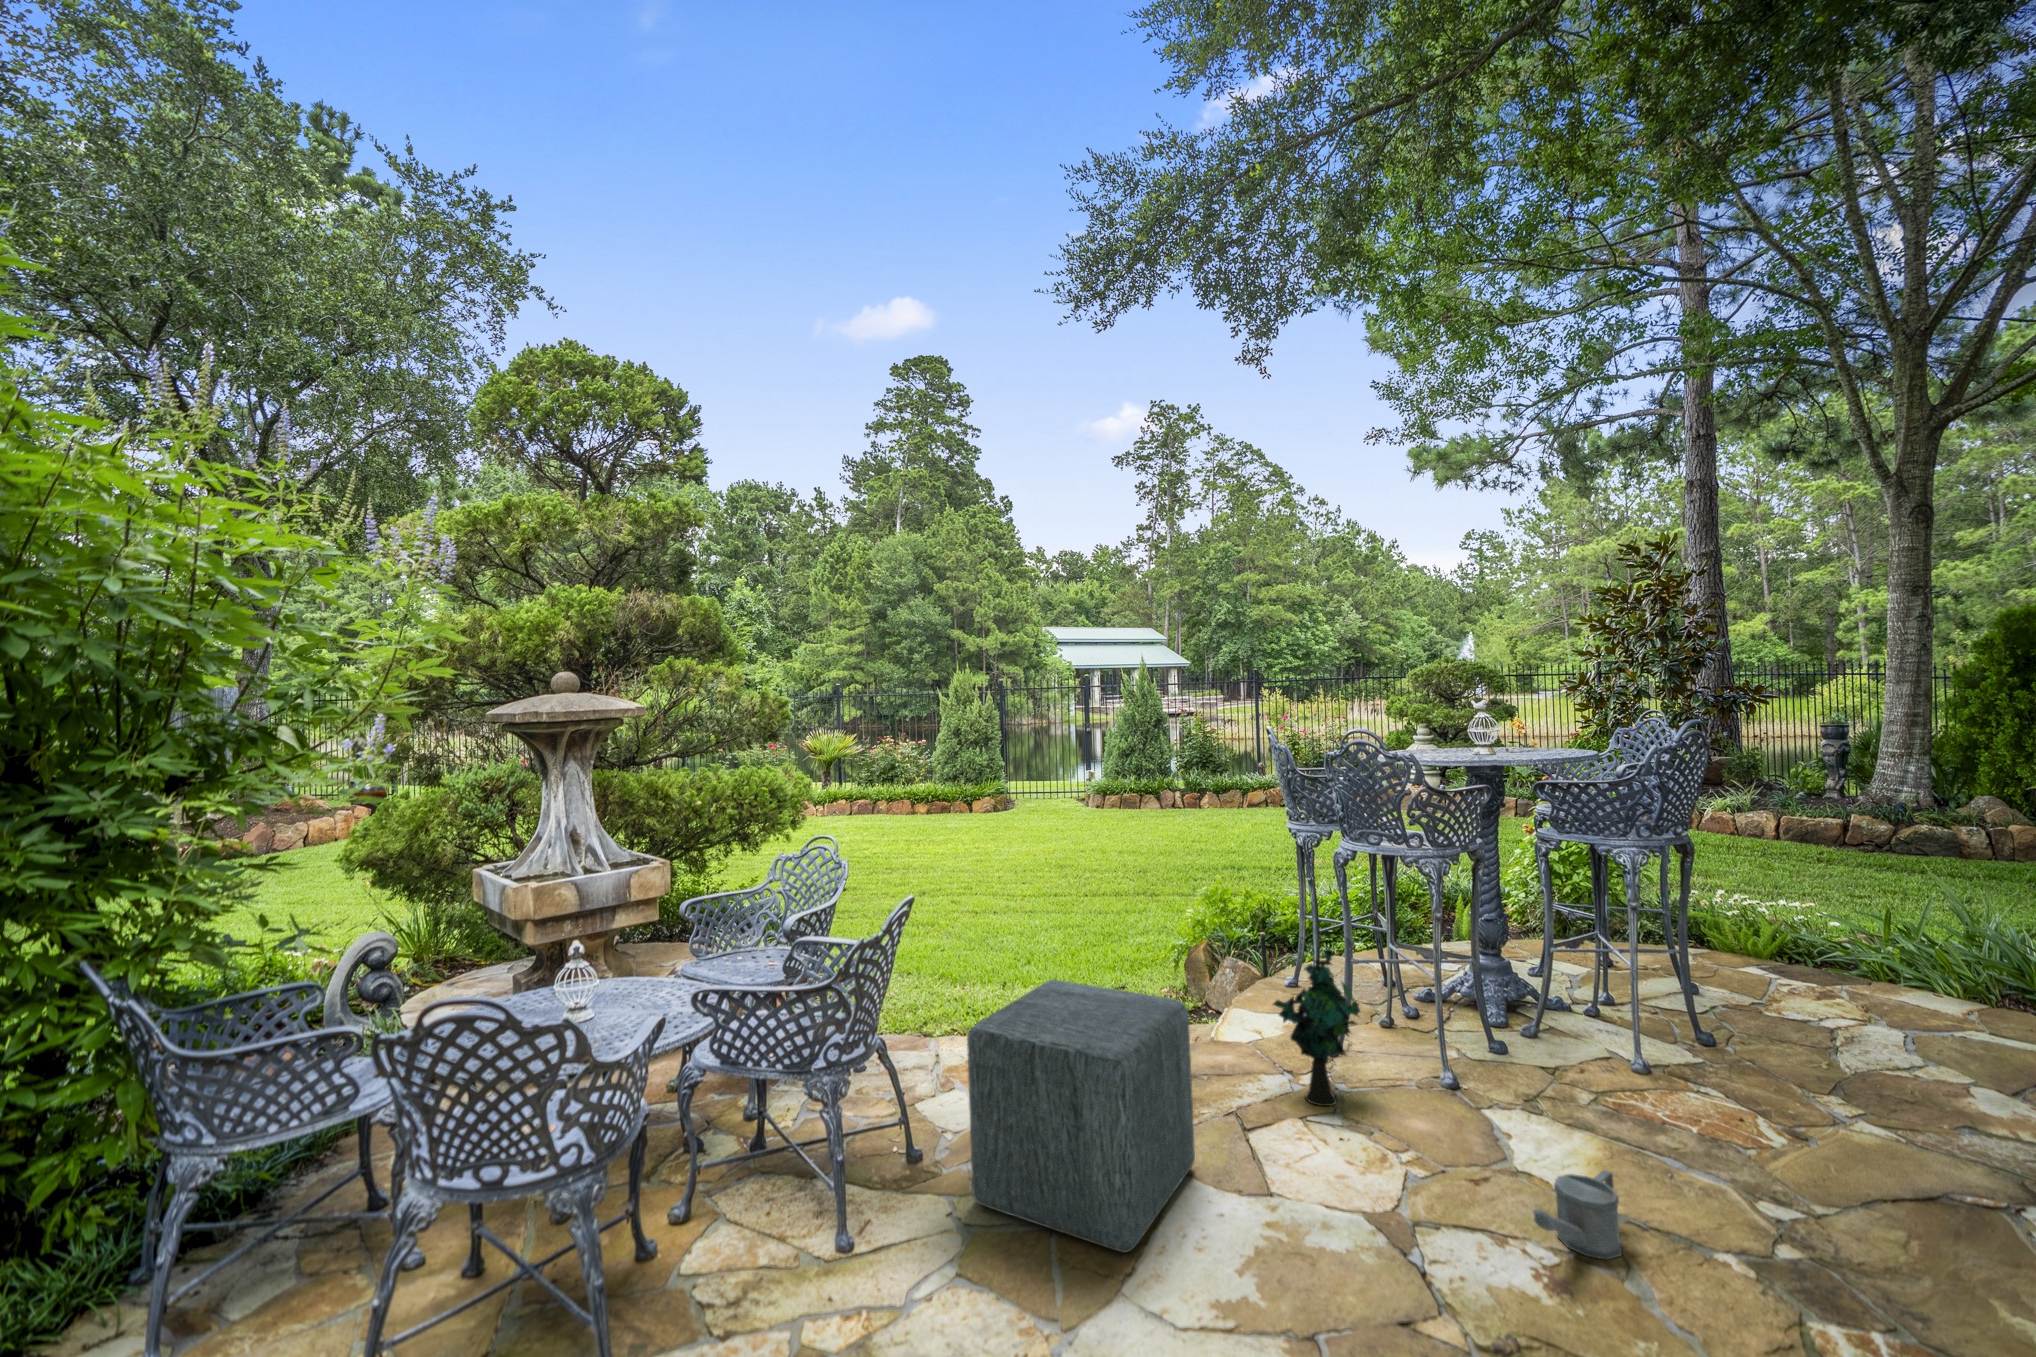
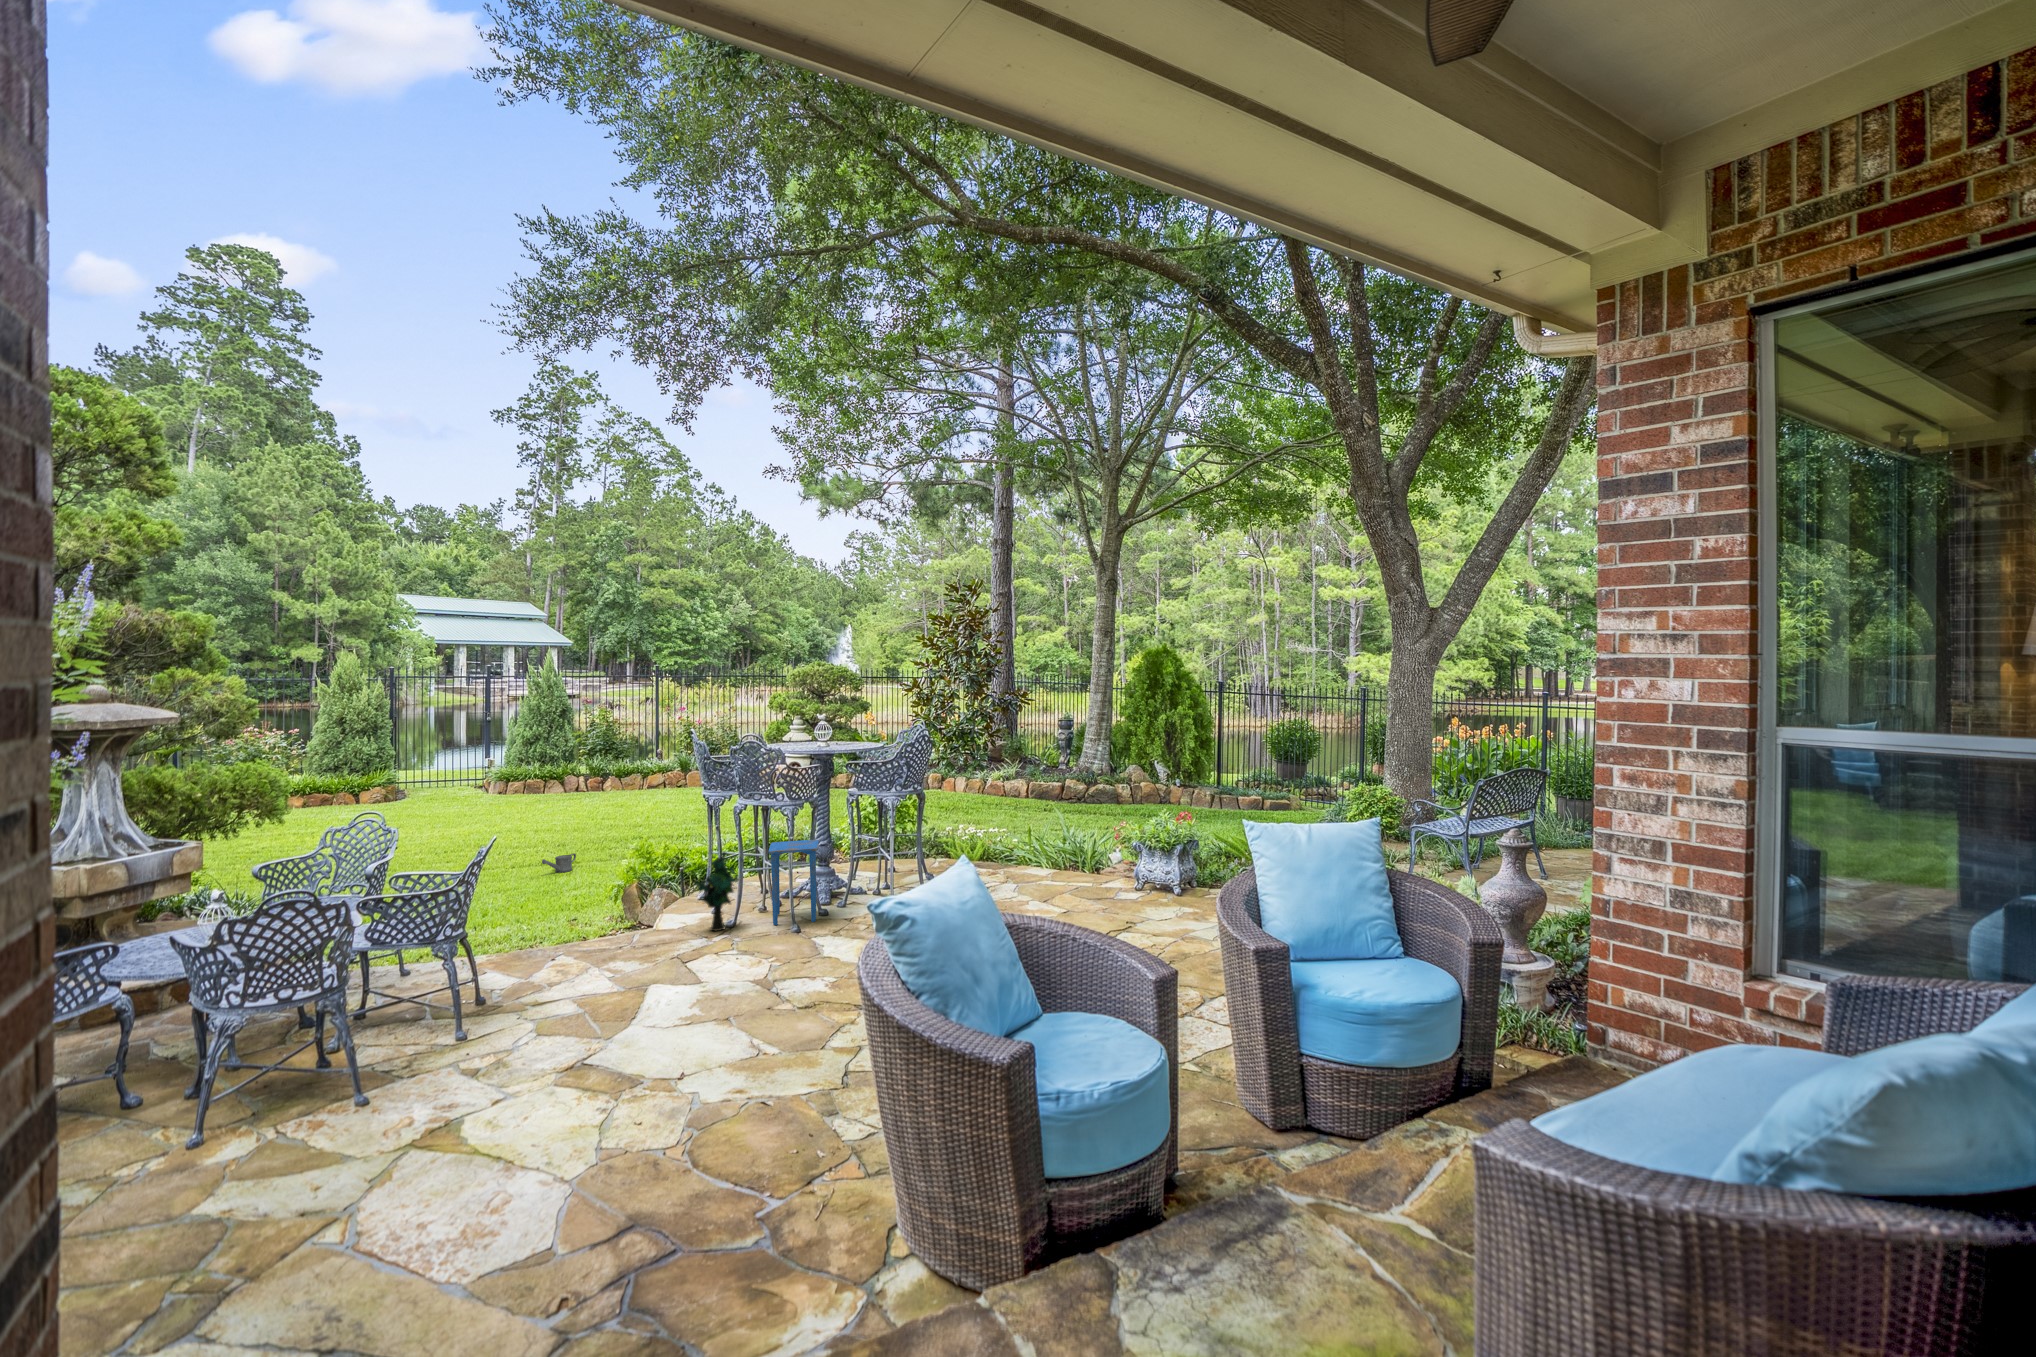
side table: none [1421,941,1538,1140] -> present [769,840,819,925]
ottoman: present [967,980,1195,1252] -> none [534,879,656,996]
watering can: present [1534,1170,1622,1260] -> present [542,854,576,873]

